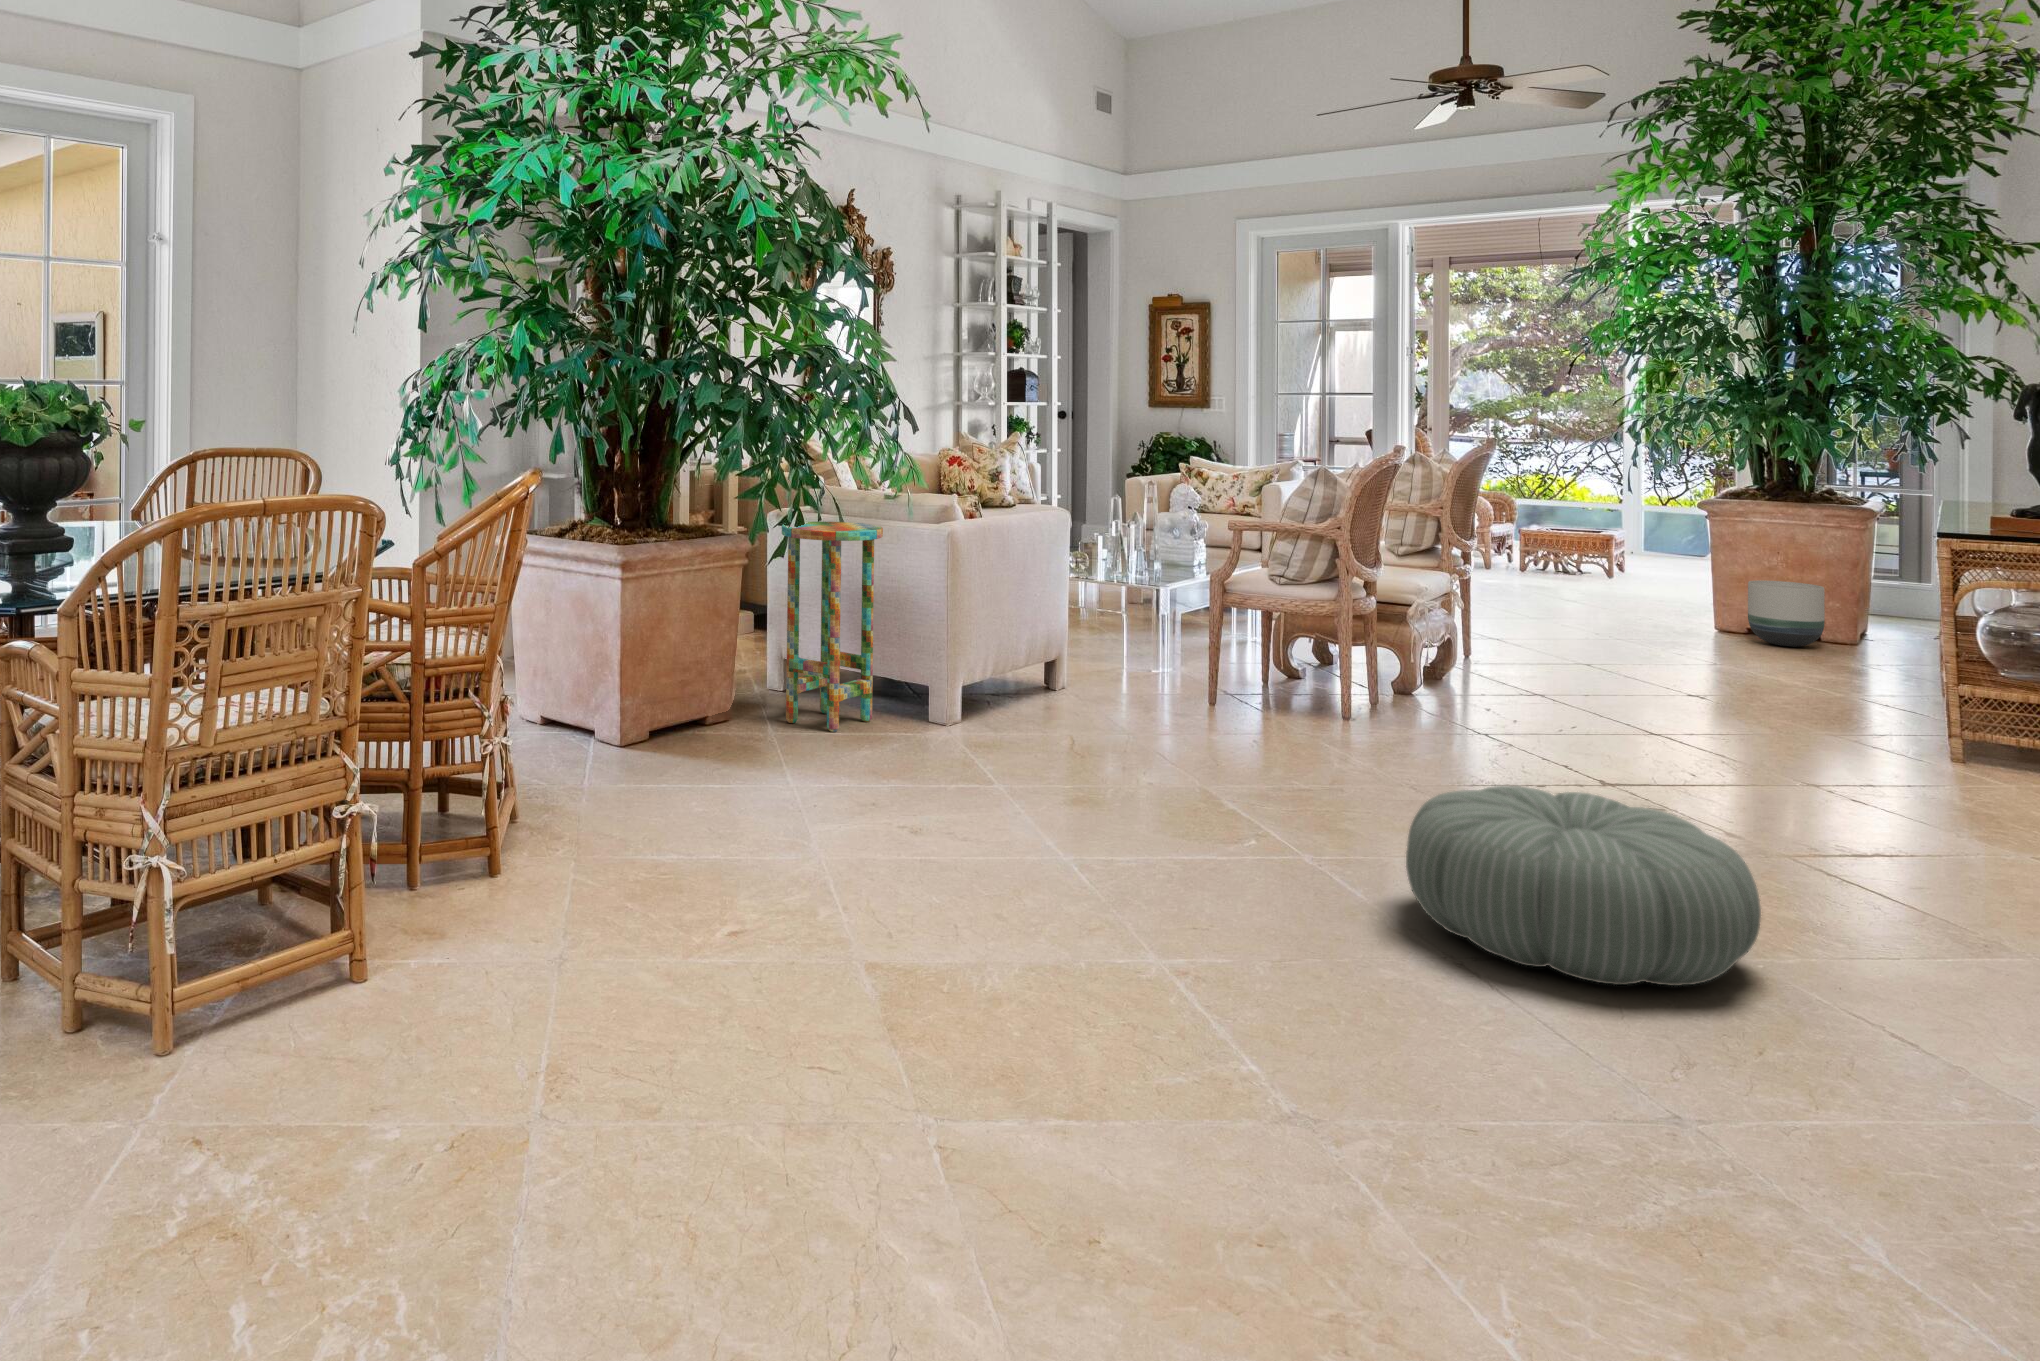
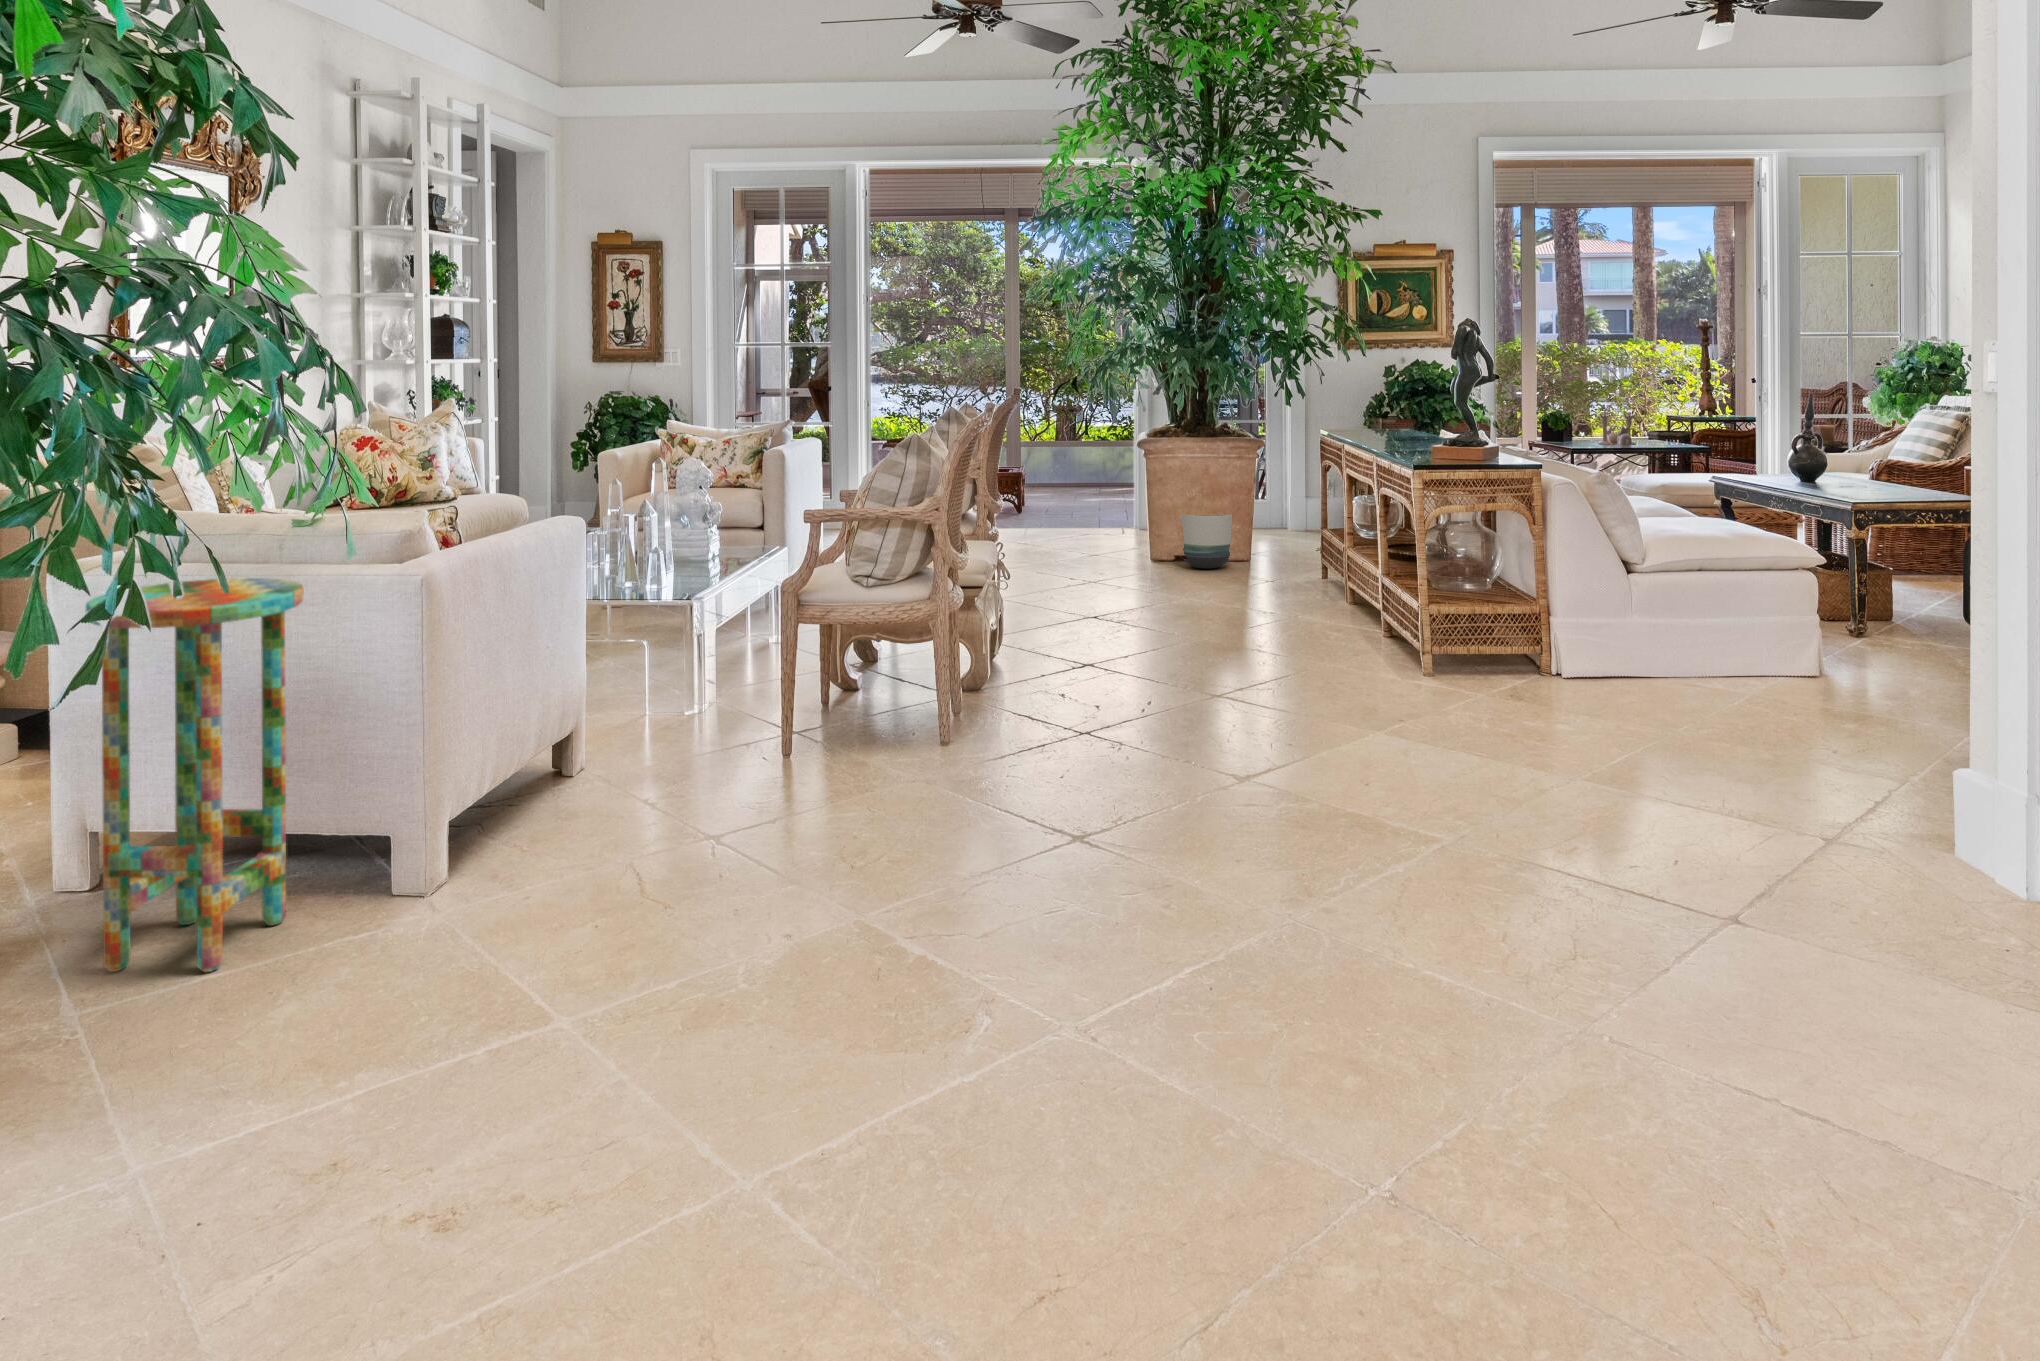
pouf: present [1406,786,1761,986] -> none [1271,872,1721,1201]

